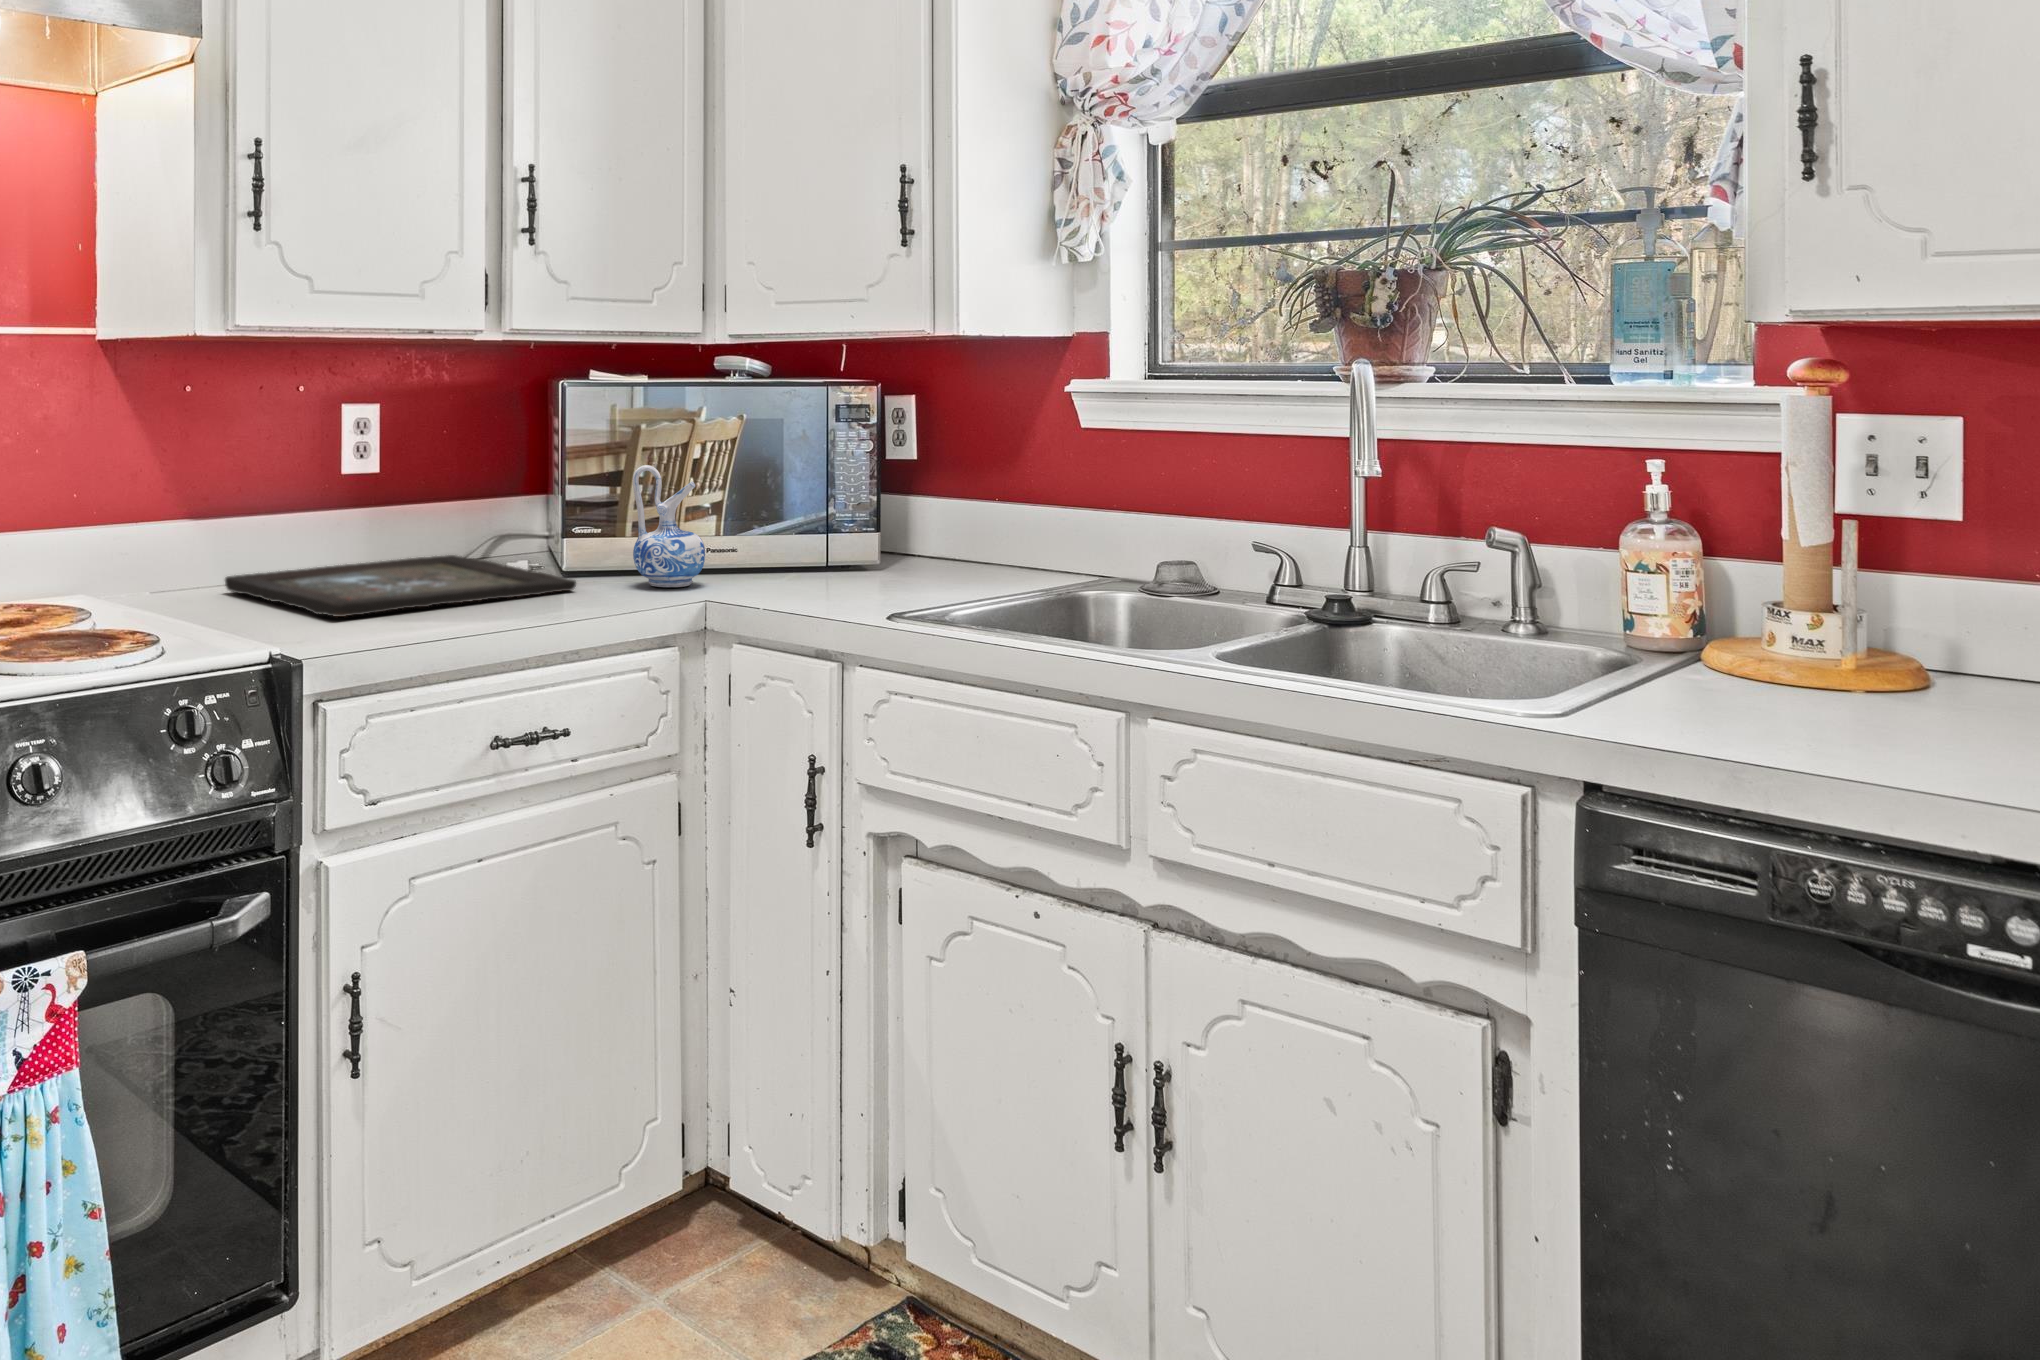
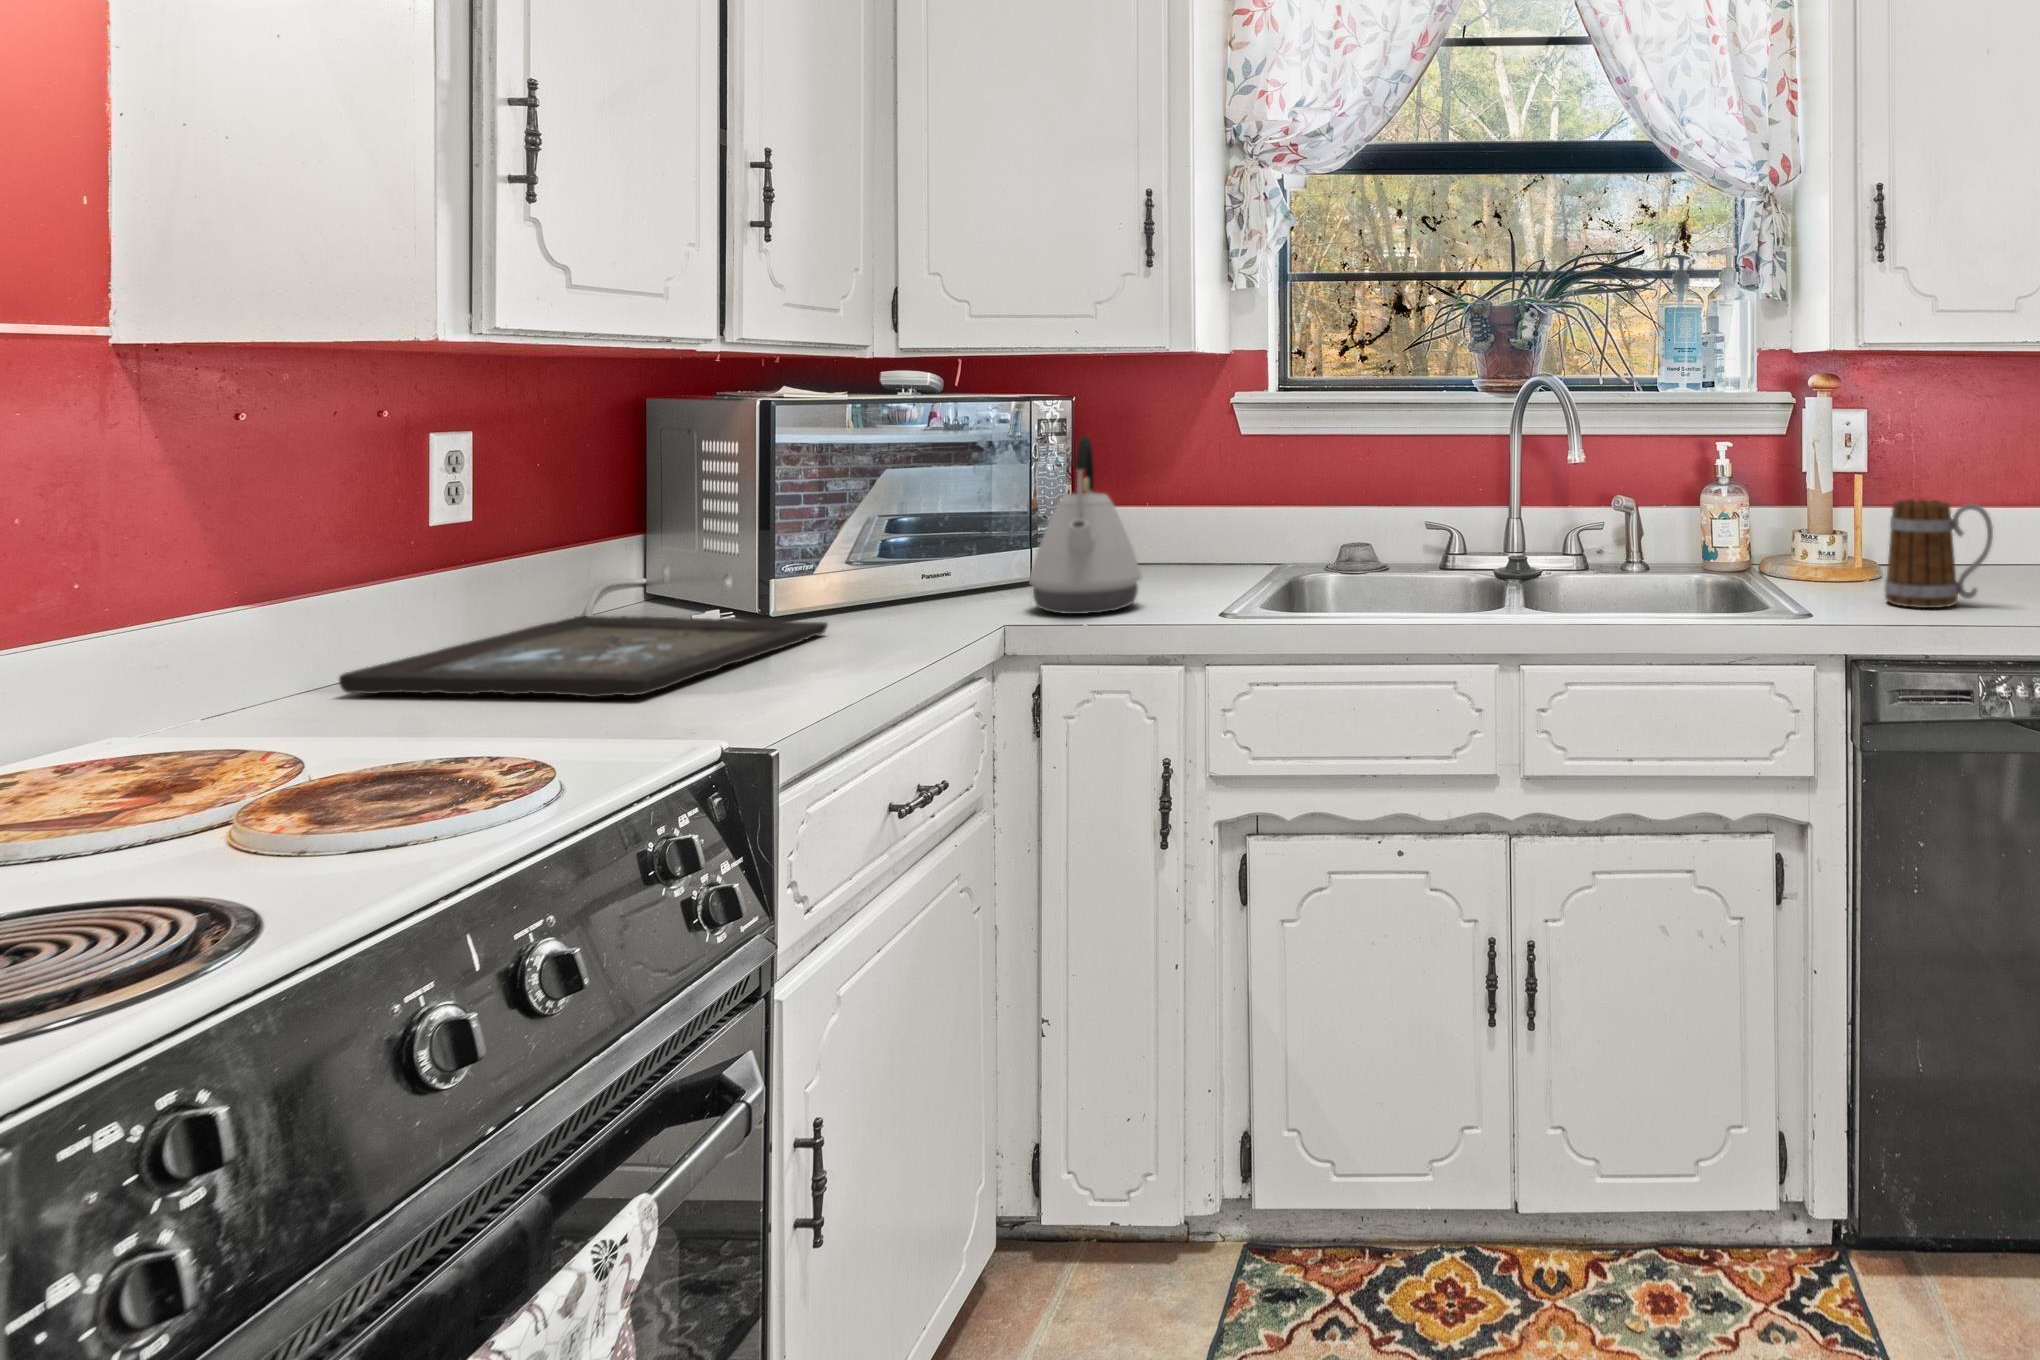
kettle: none [760,421,870,601] -> present [1029,436,1141,614]
ceramic pitcher: present [633,465,705,587] -> none [868,490,950,620]
mug: none [1742,564,1929,741] -> present [1884,499,1993,608]

